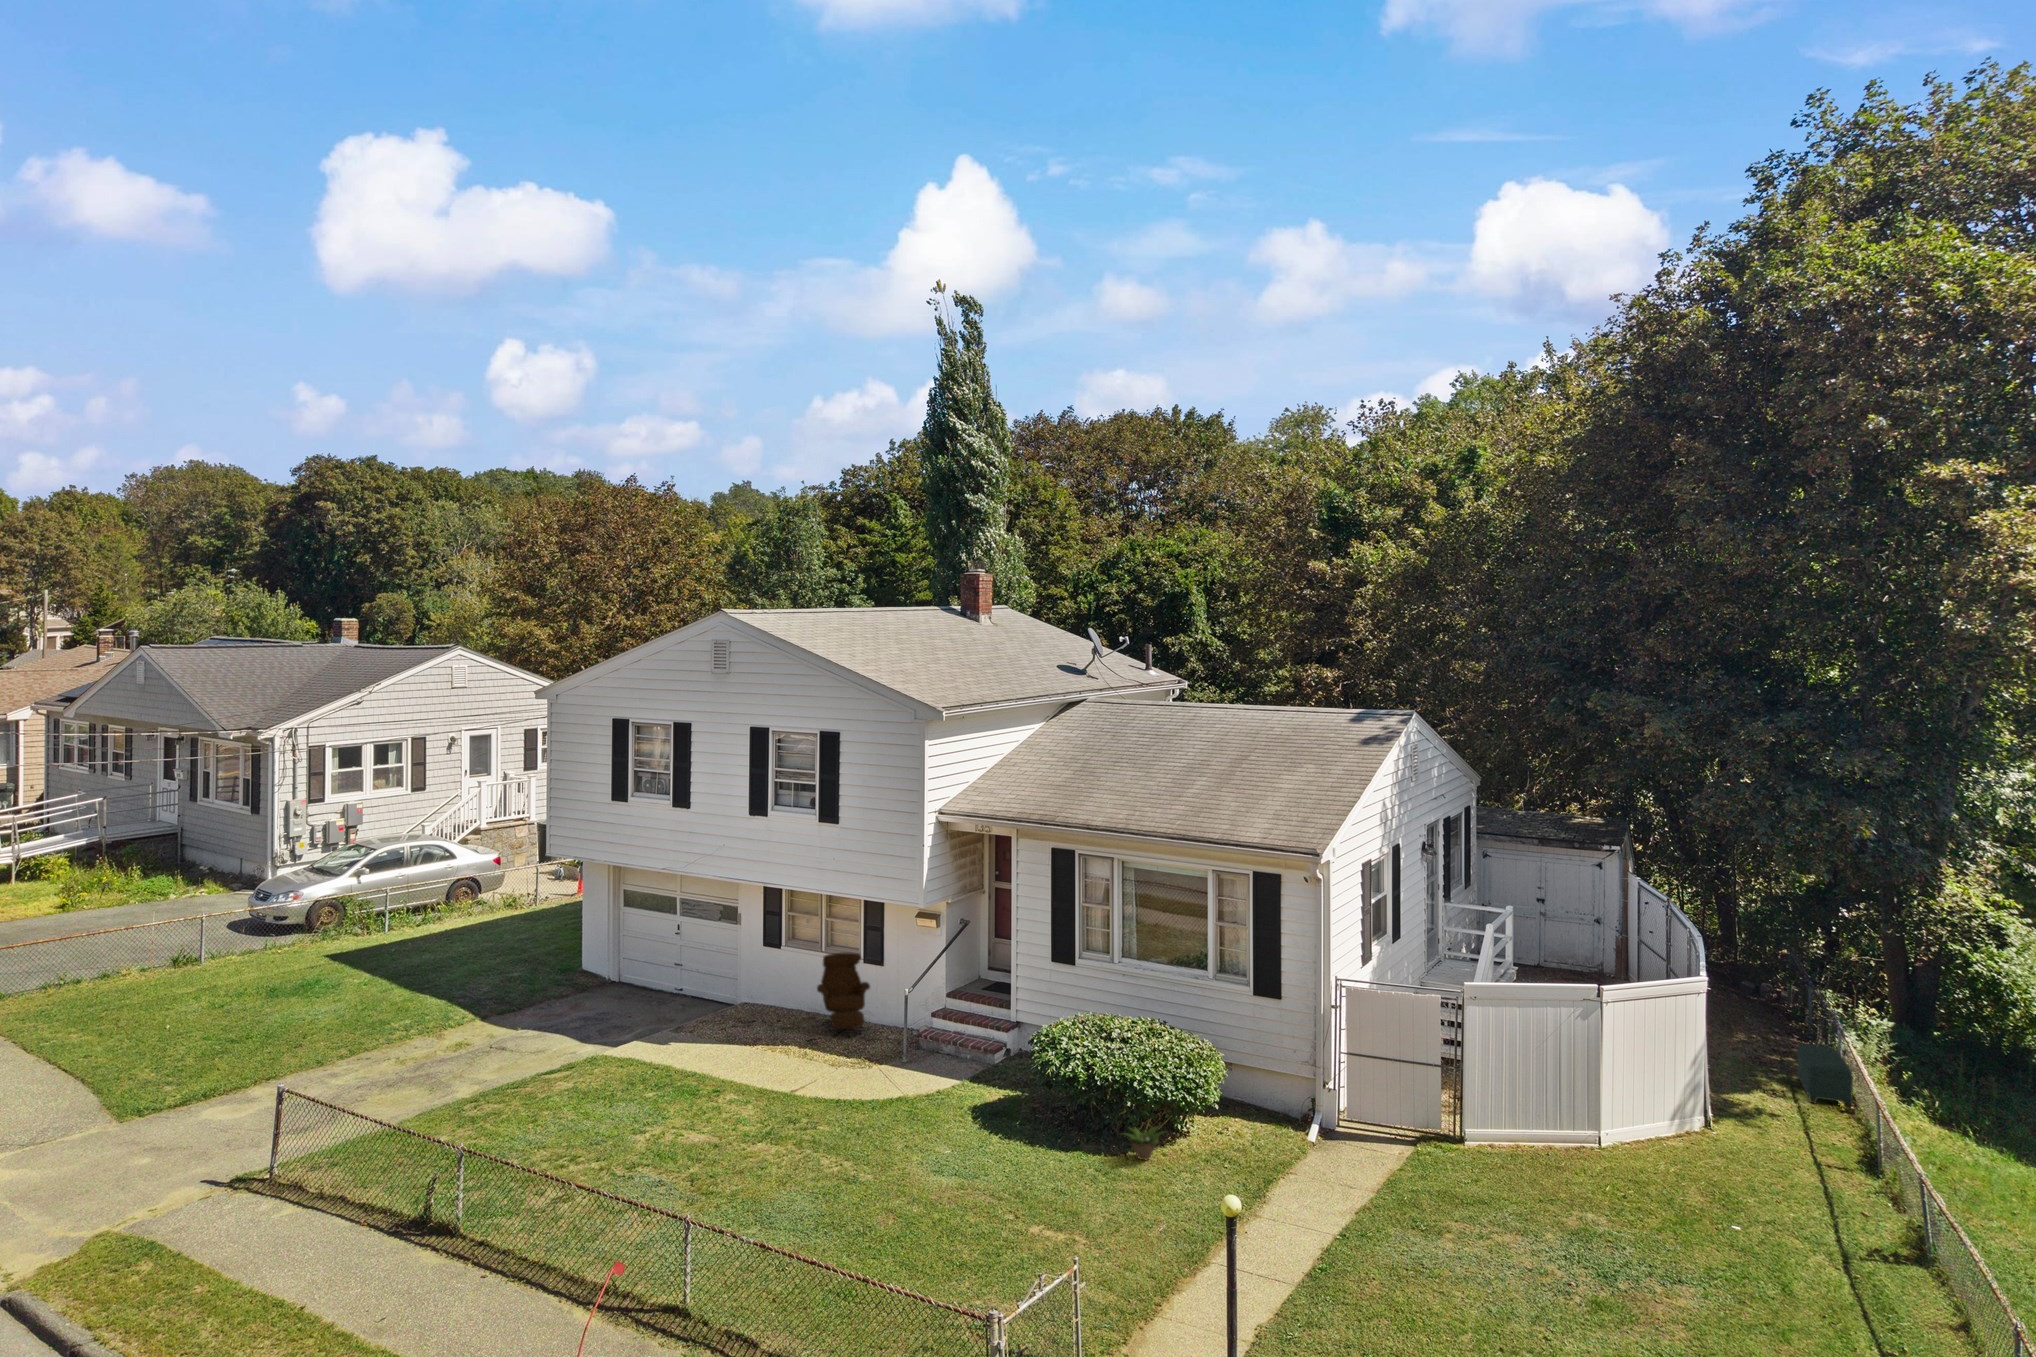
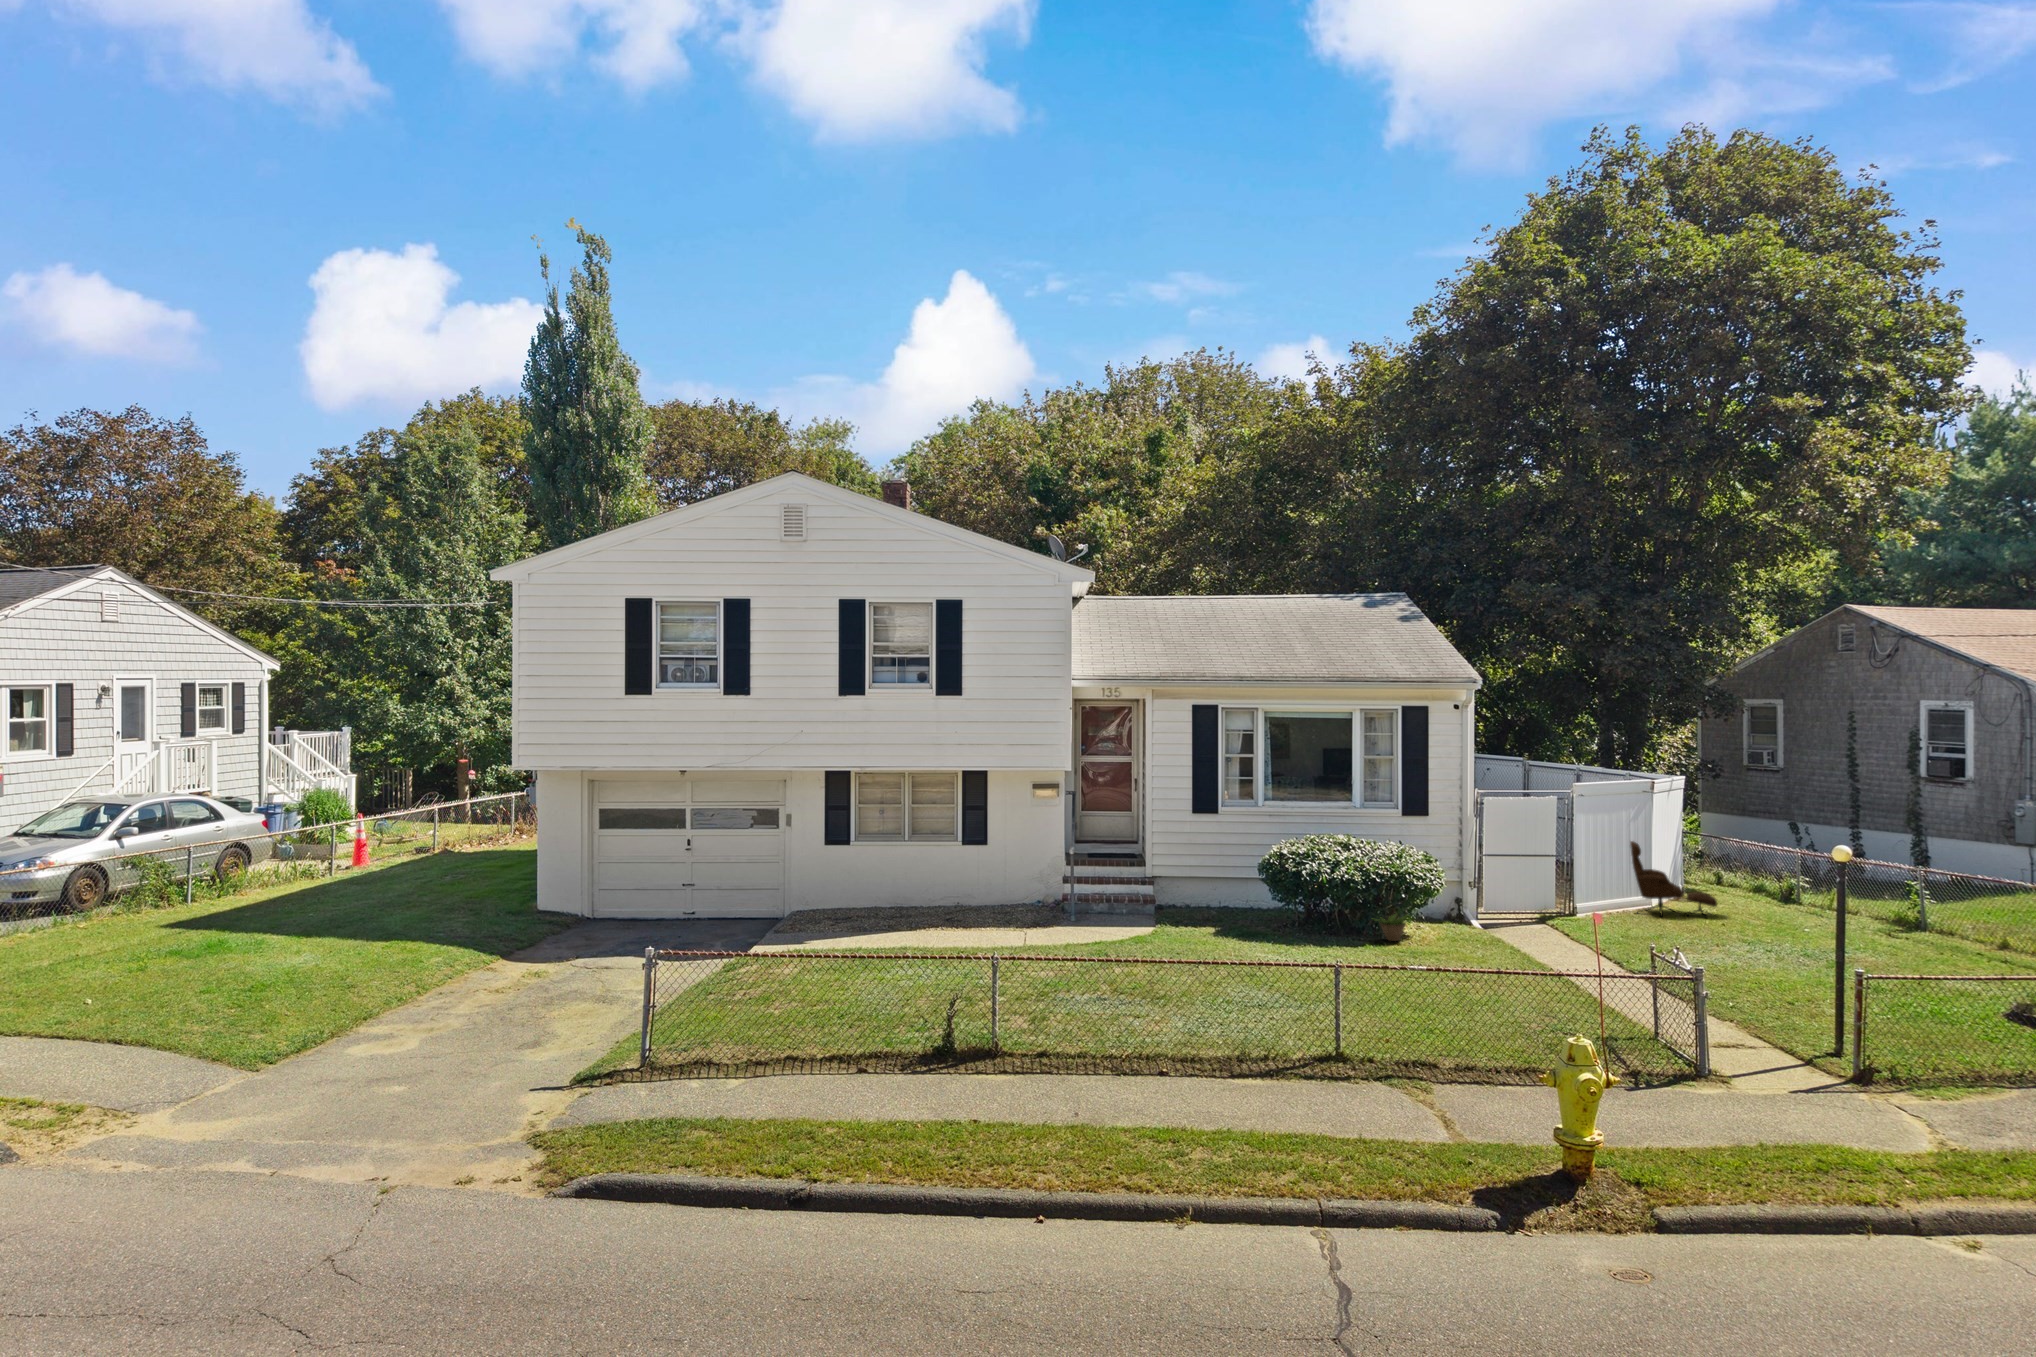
lounge chair: present [817,952,870,1036] -> present [1630,841,1717,917]
bench: present [1797,1043,1853,1108] -> none [1717,847,1775,882]

